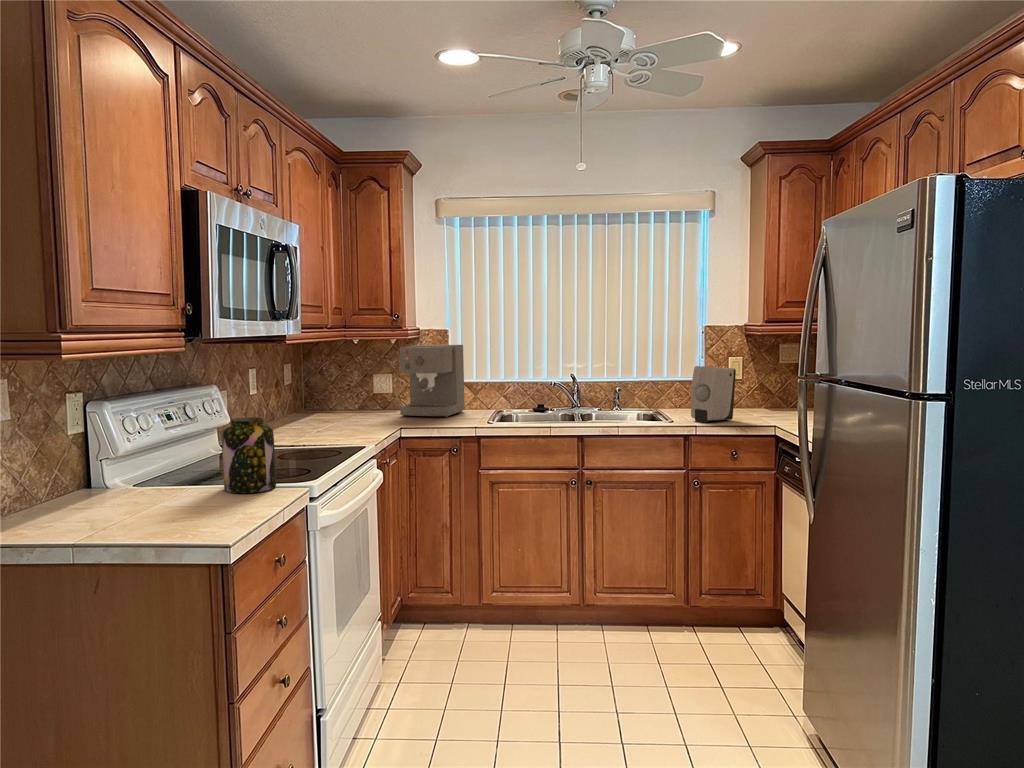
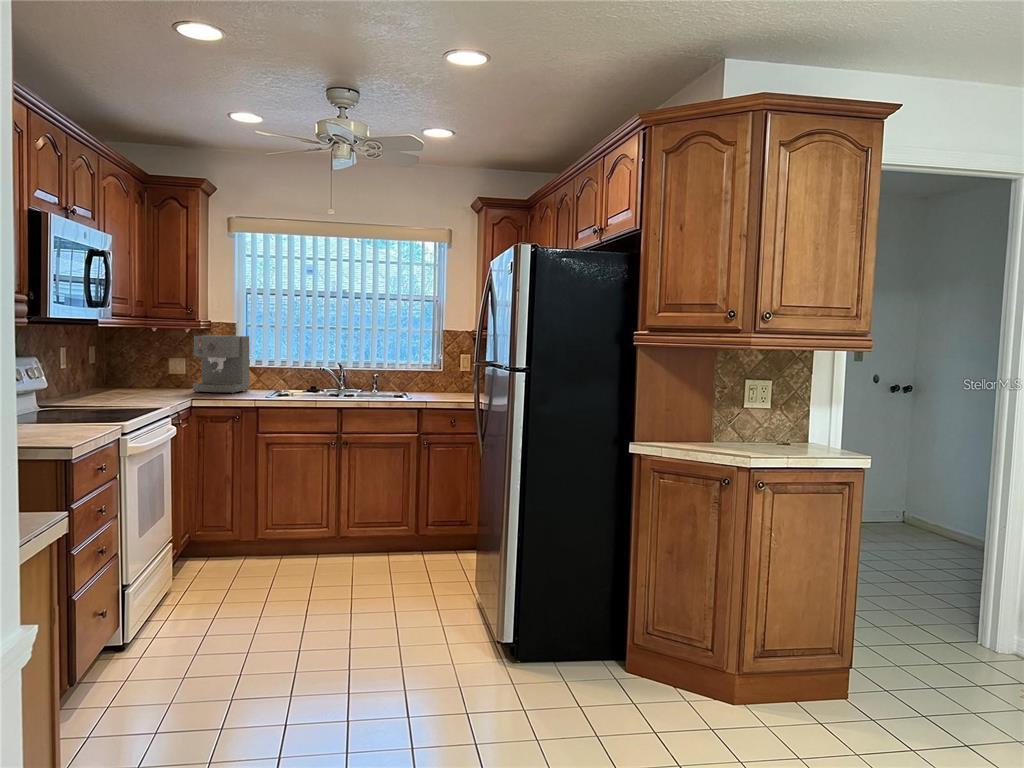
soap dispenser: present [691,366,736,423] -> none [425,359,458,400]
jar: present [222,417,276,493] -> none [55,376,97,428]

